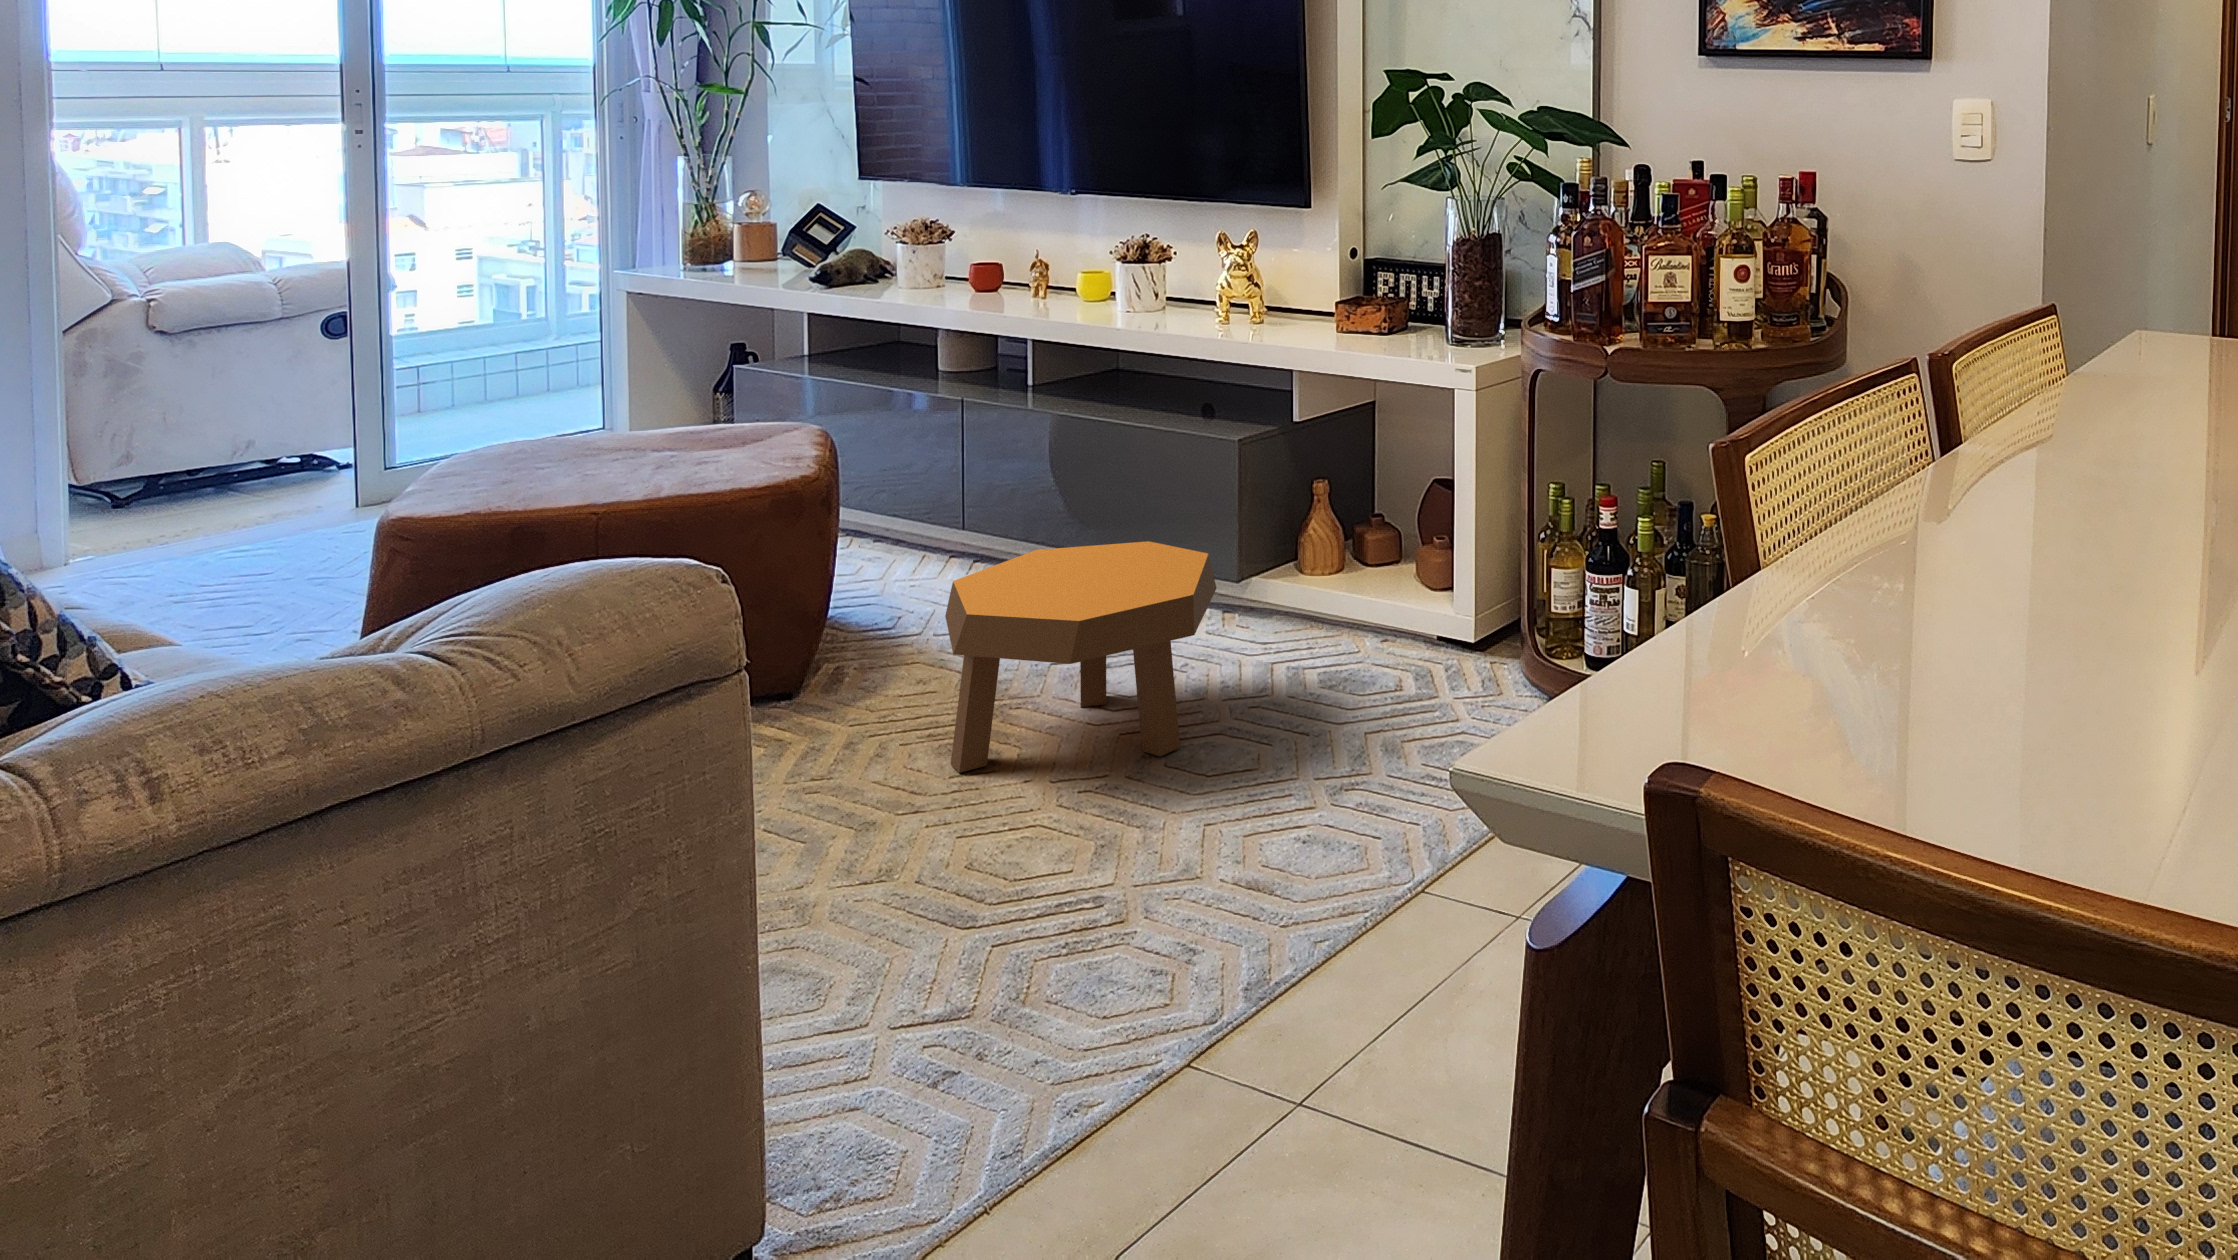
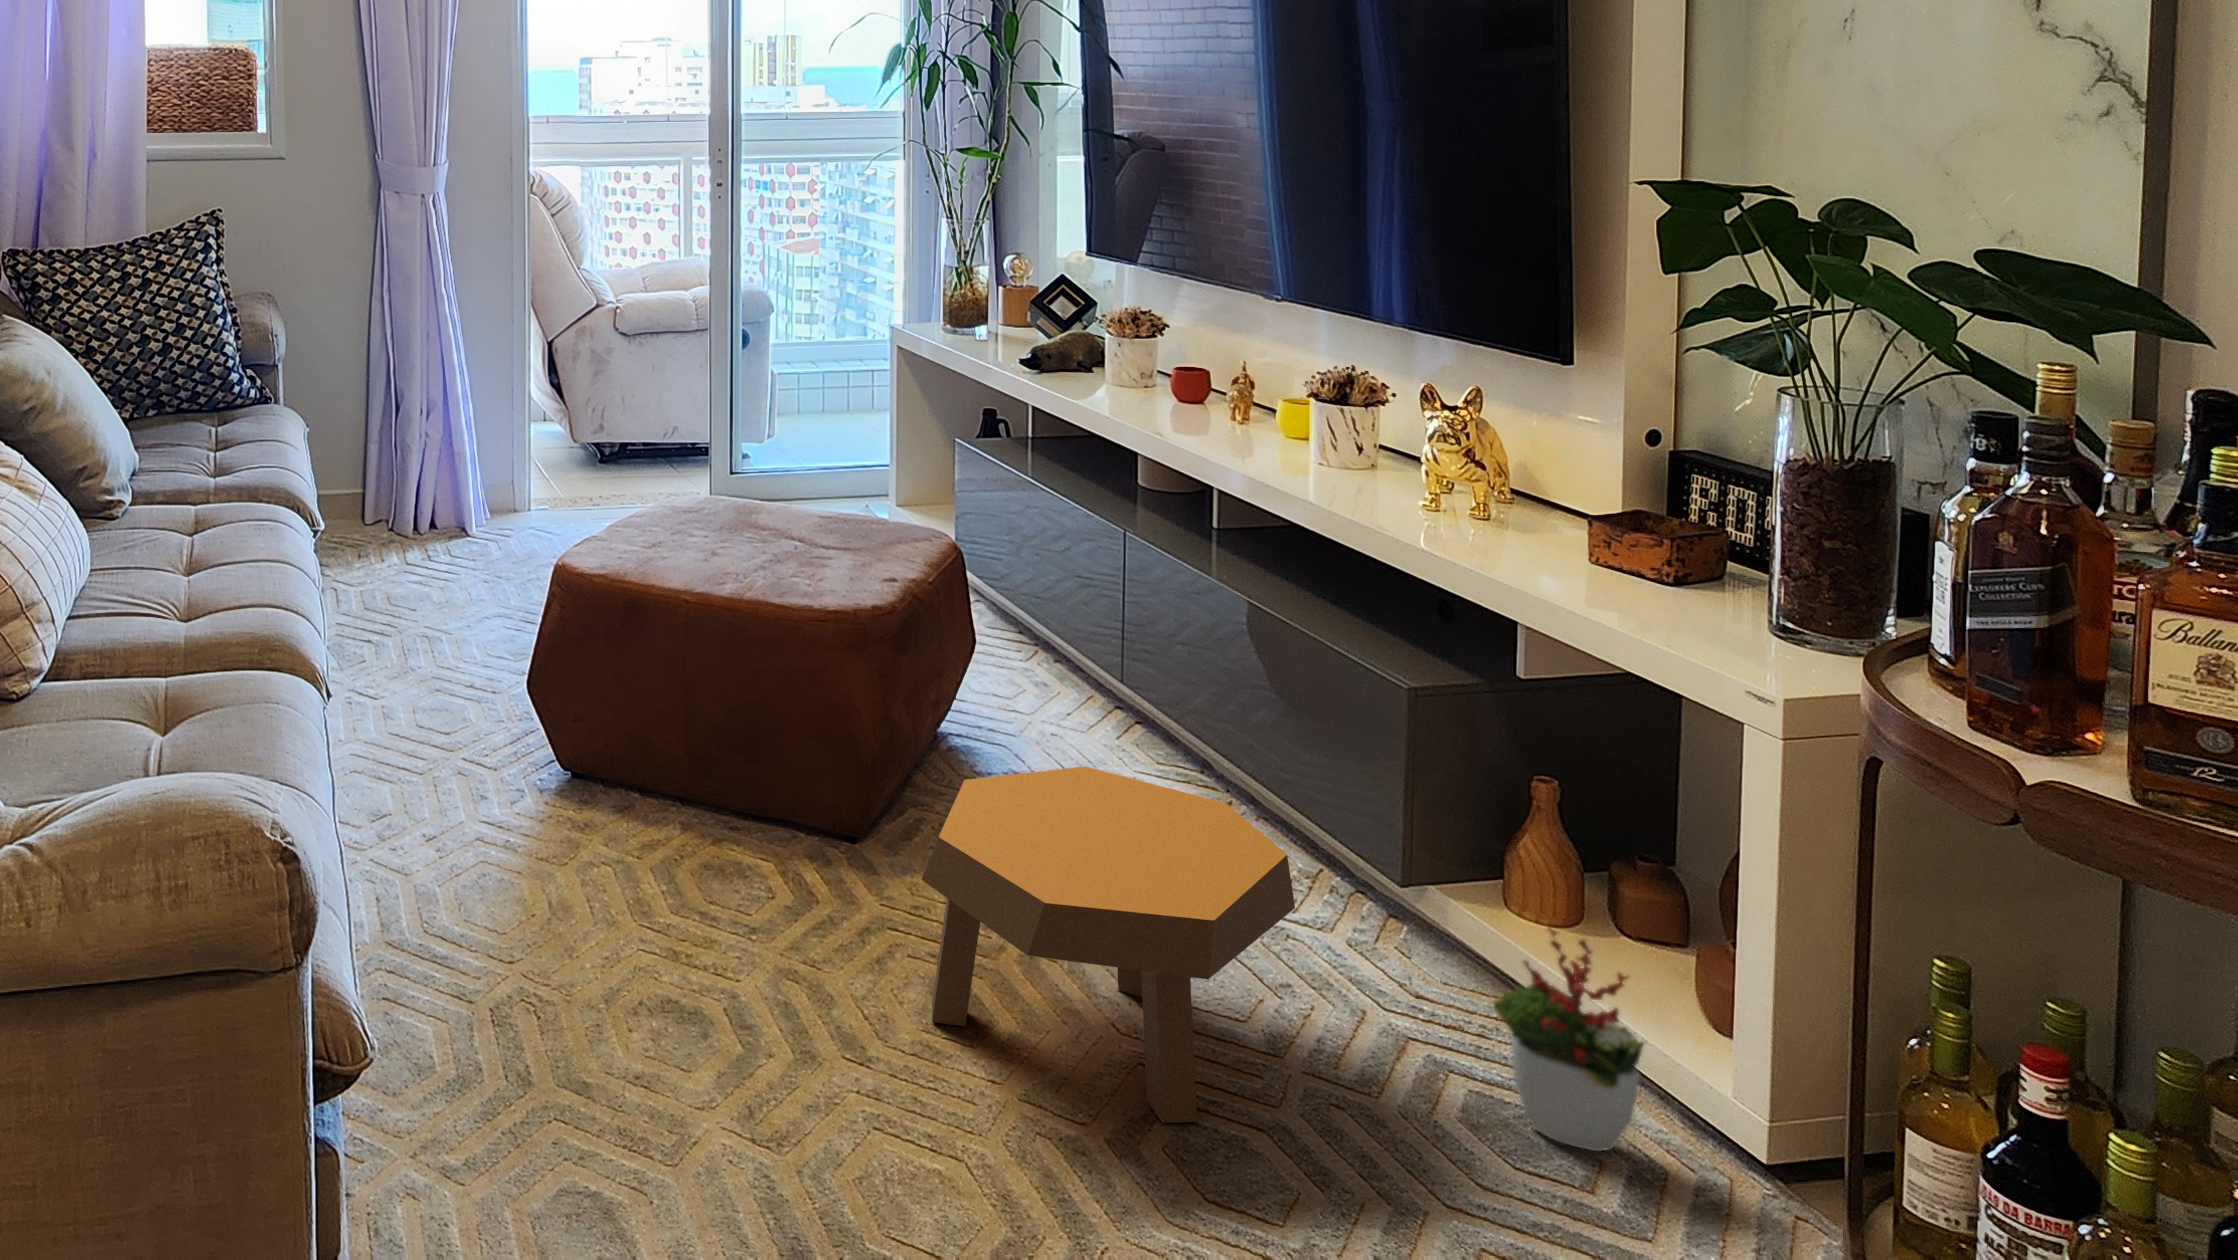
decorative plant: none [1338,543,1418,677] -> present [1493,928,1644,1151]

